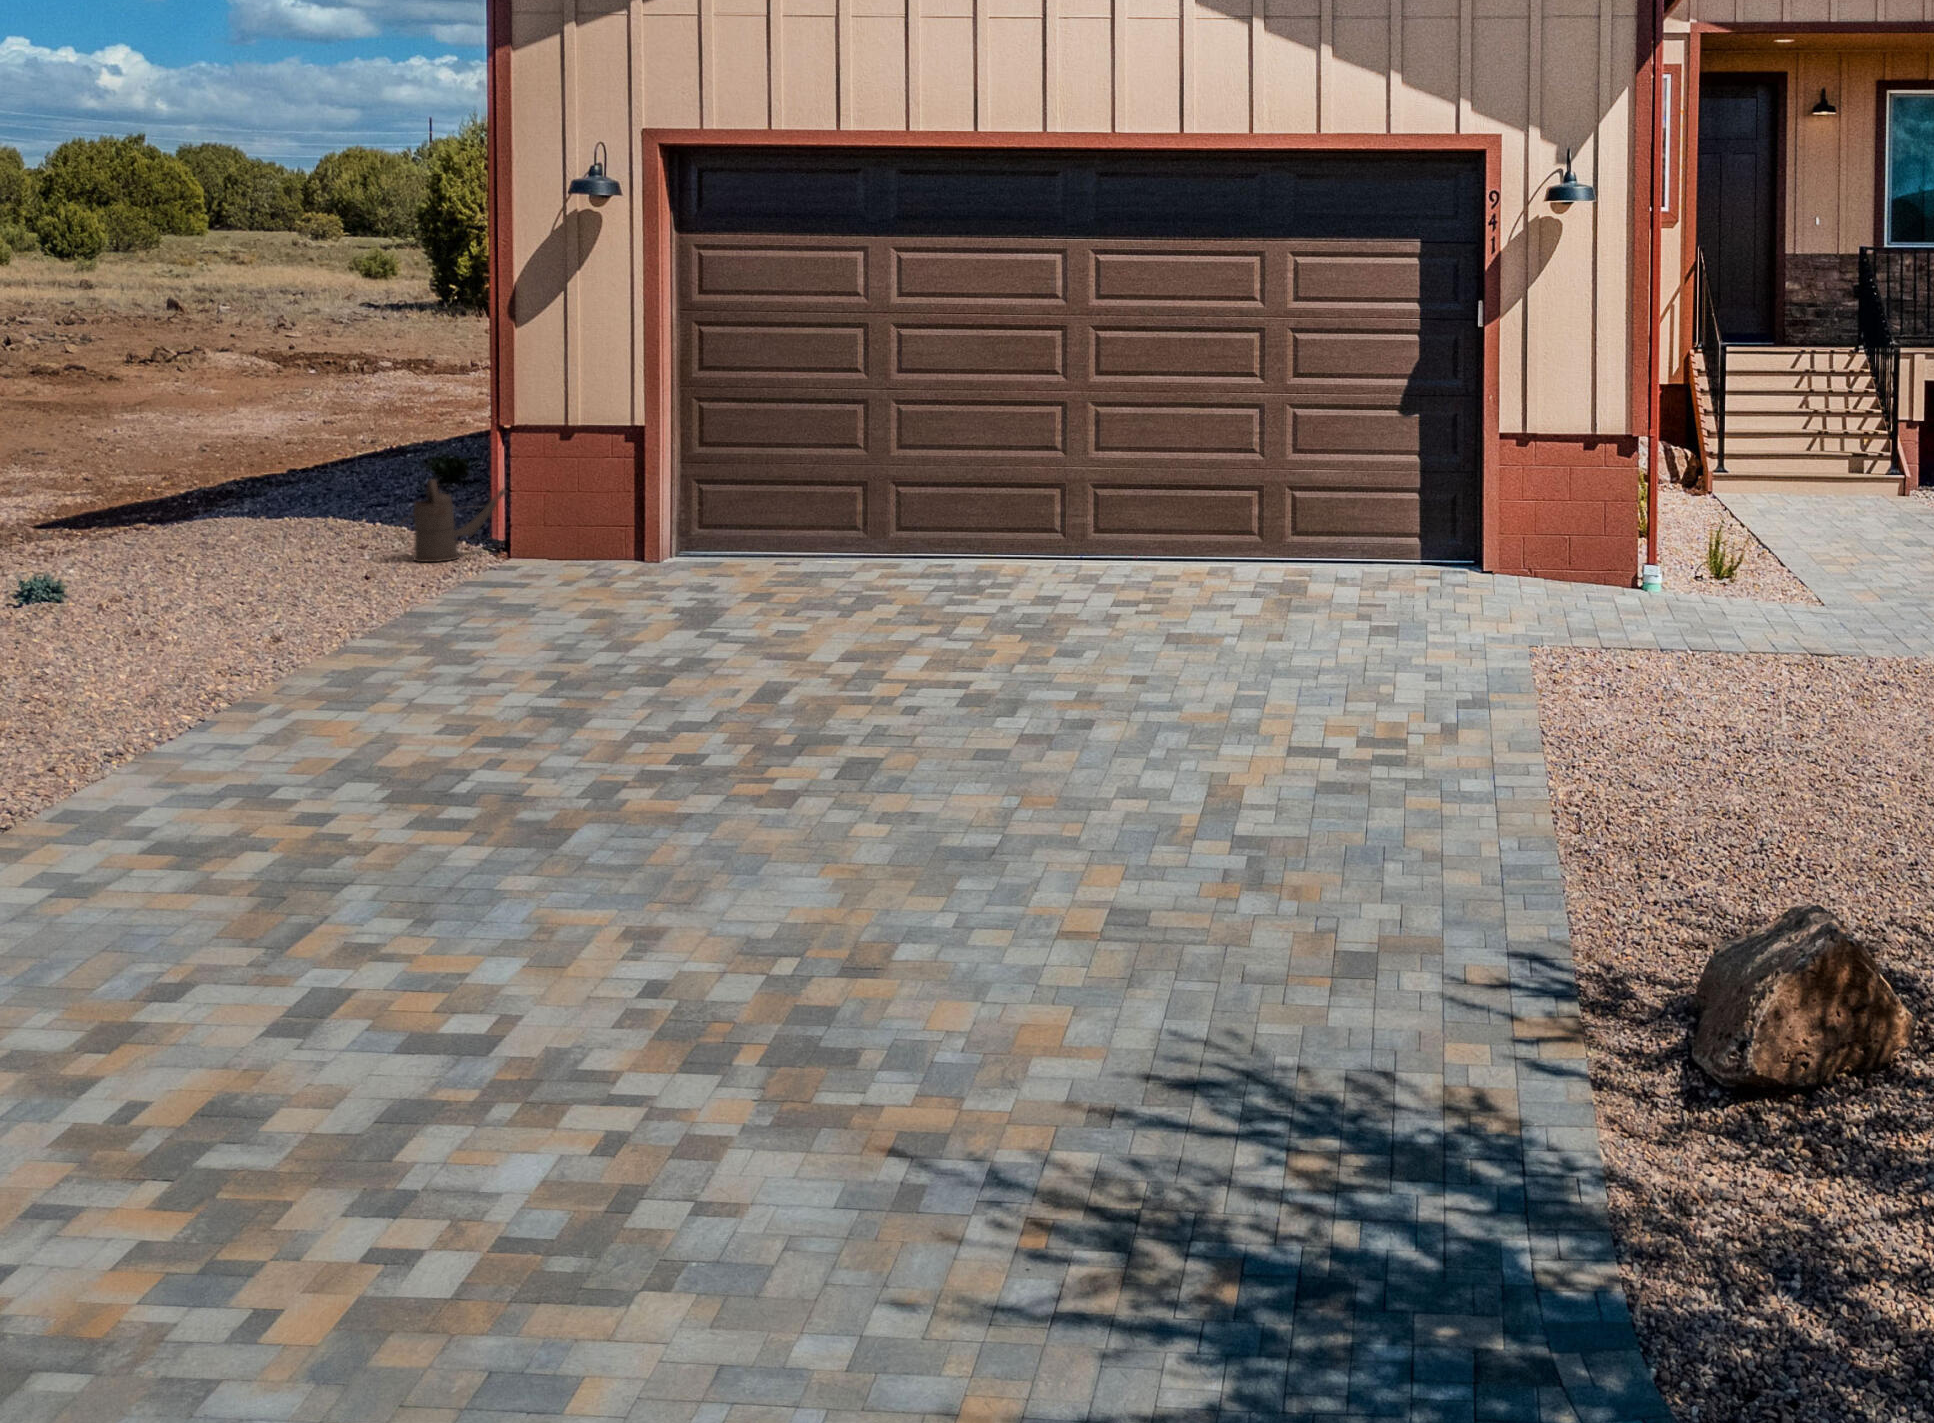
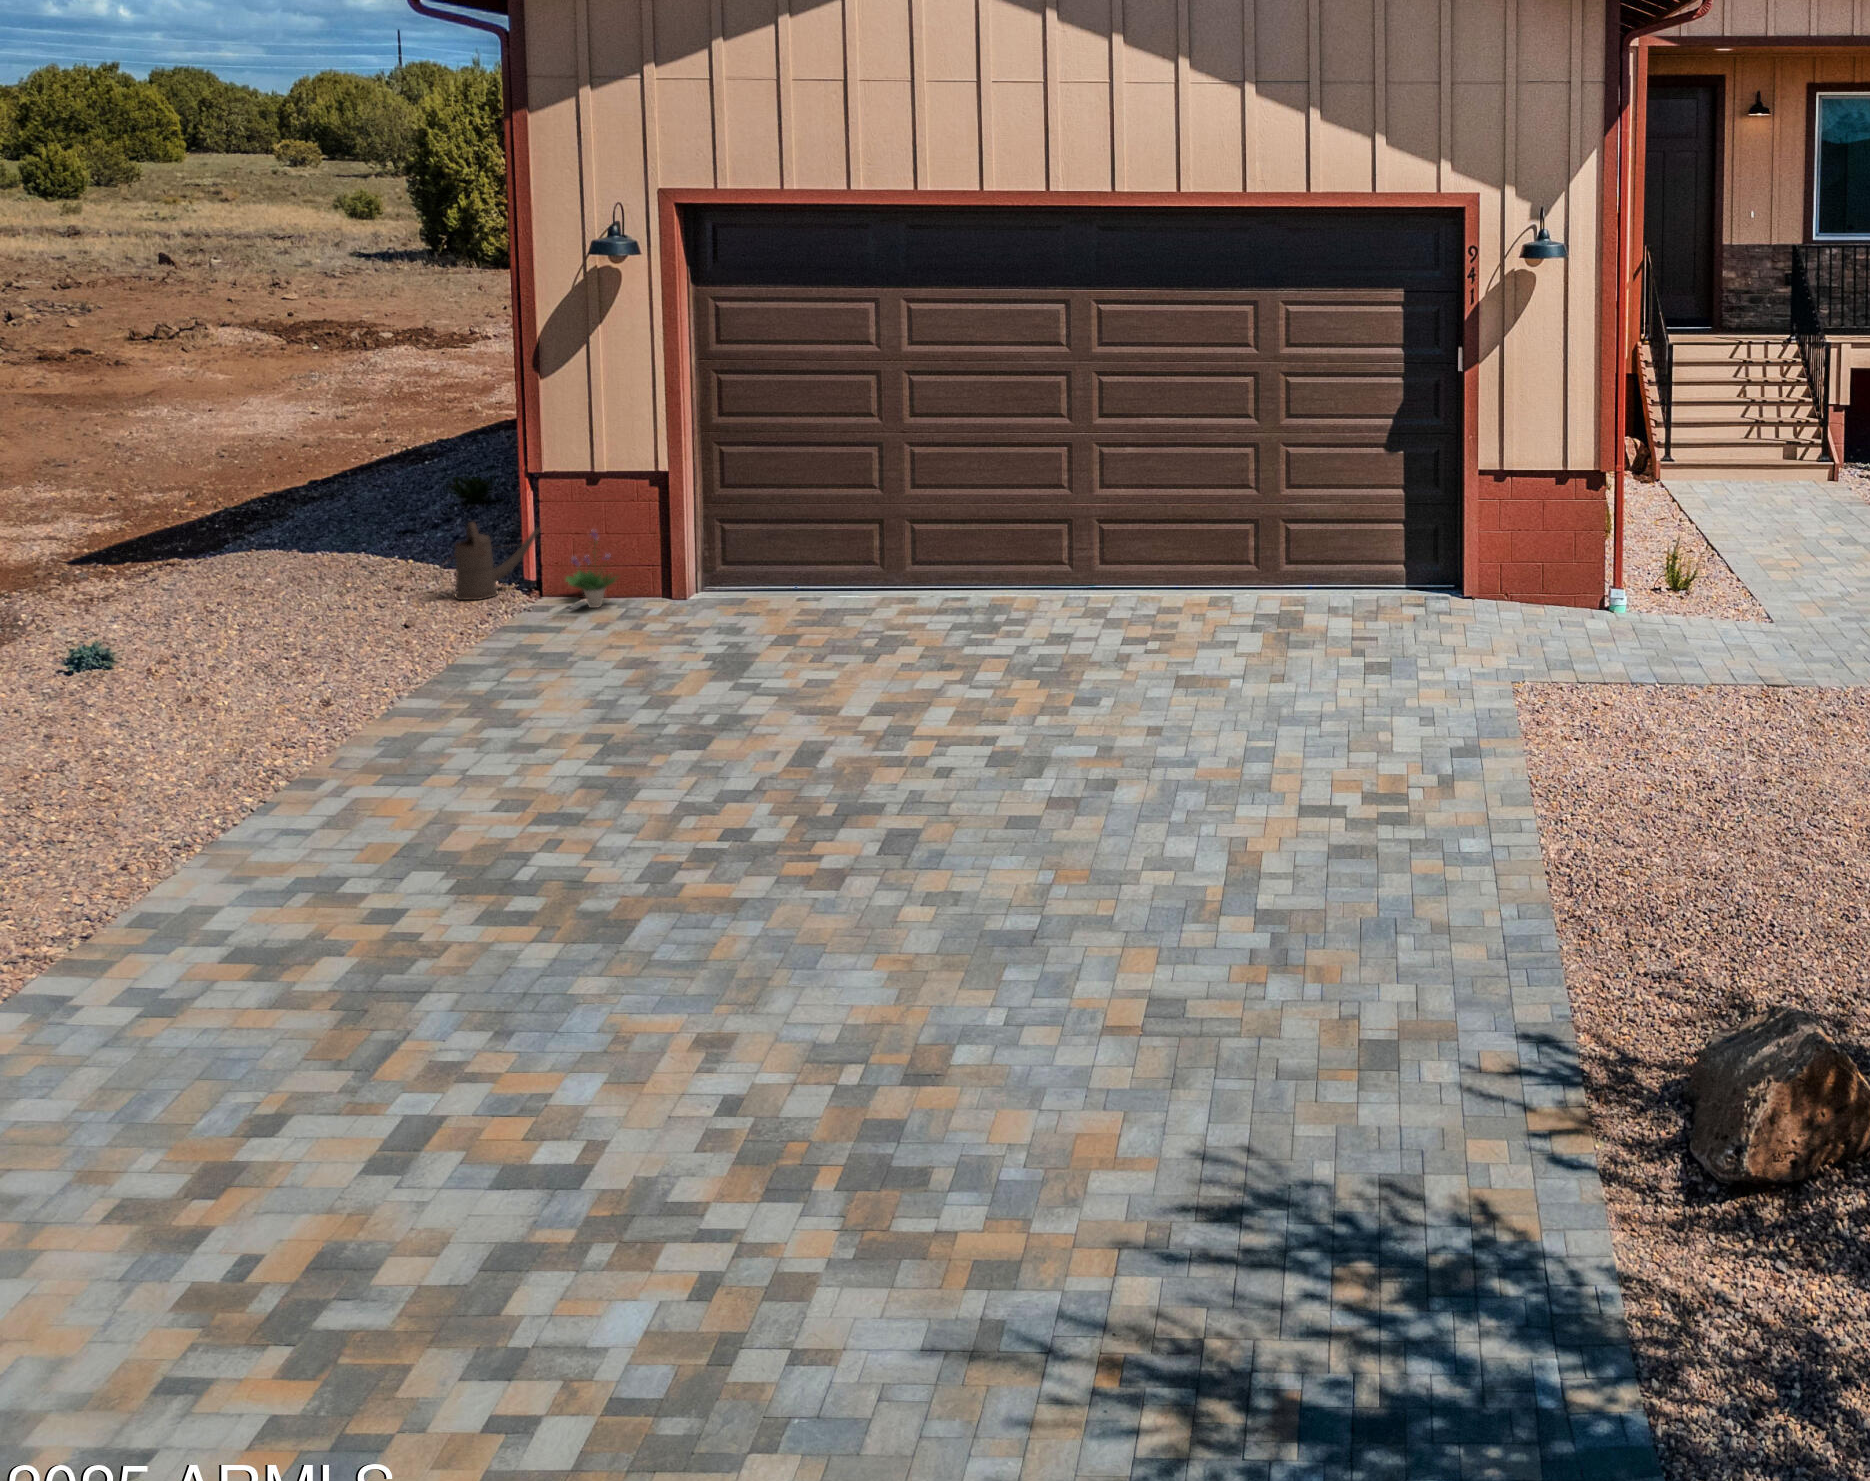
potted plant: none [528,490,593,573] -> present [566,531,619,608]

